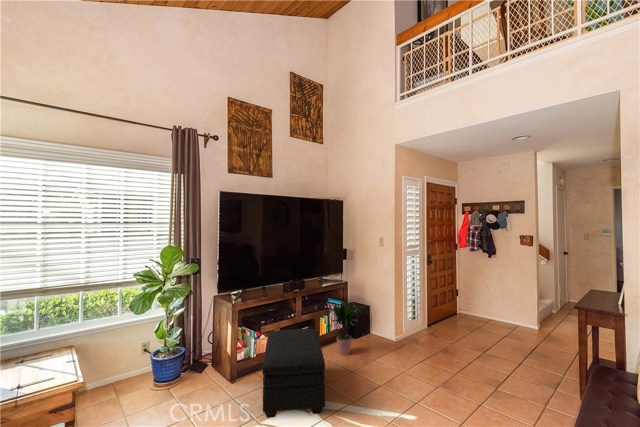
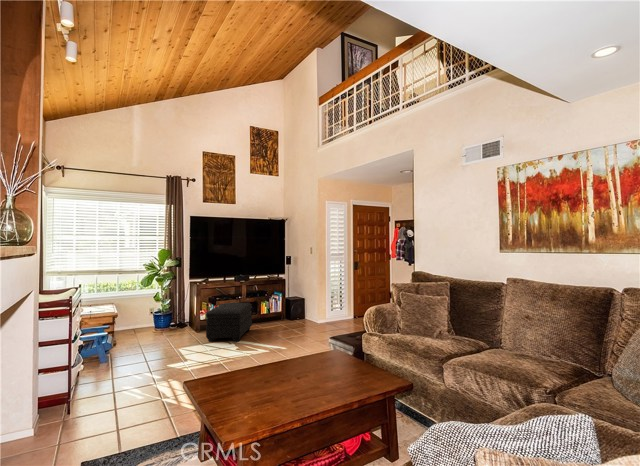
potted plant: present [328,301,362,355] -> none [268,288,293,326]

